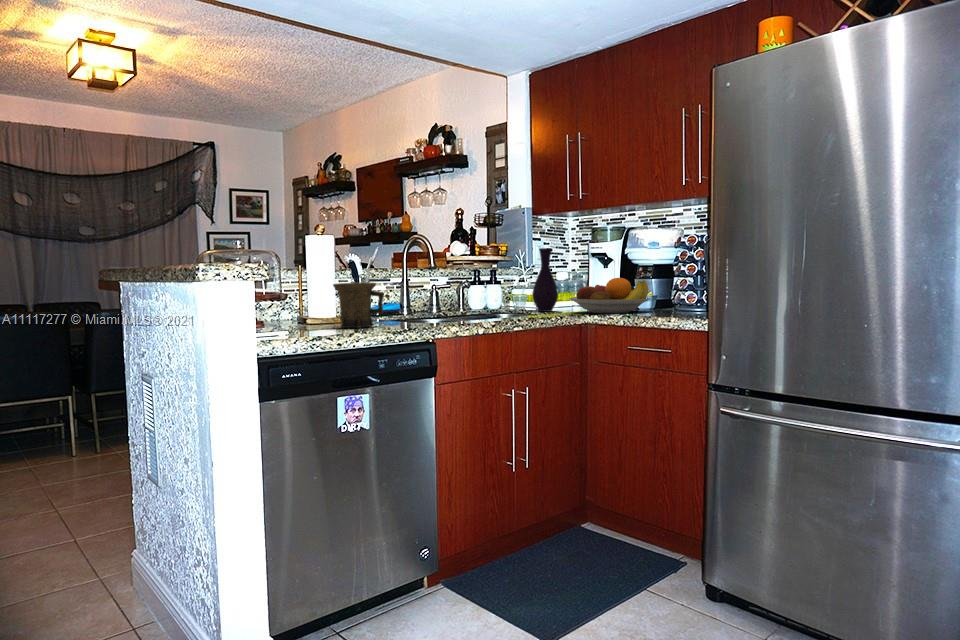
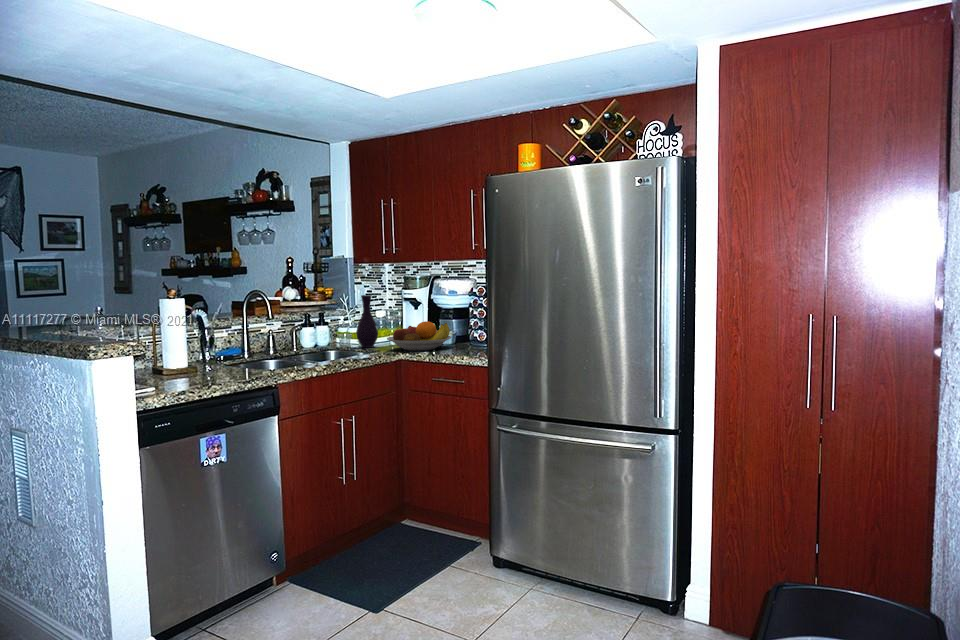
mug: present [333,282,384,328] -> none [187,339,233,379]

